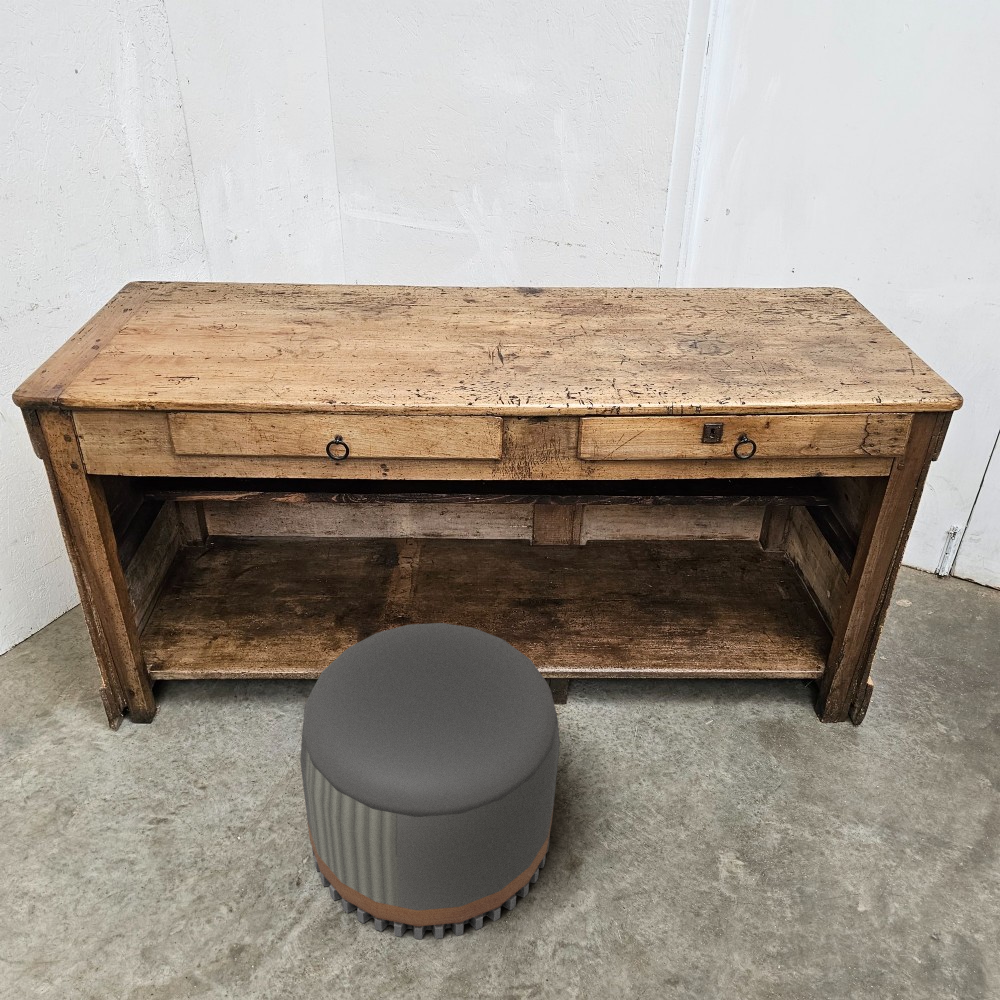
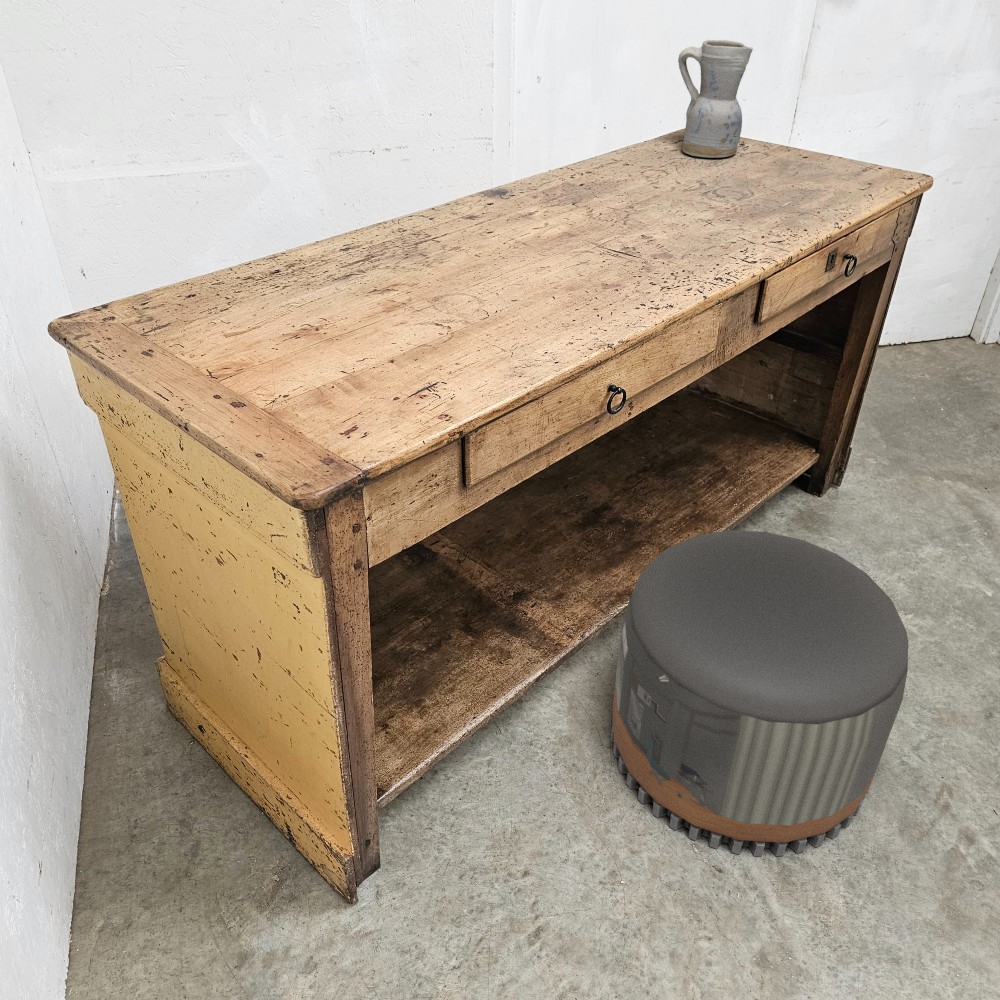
ceramic pitcher: none [766,204,841,323] -> present [678,40,753,158]

